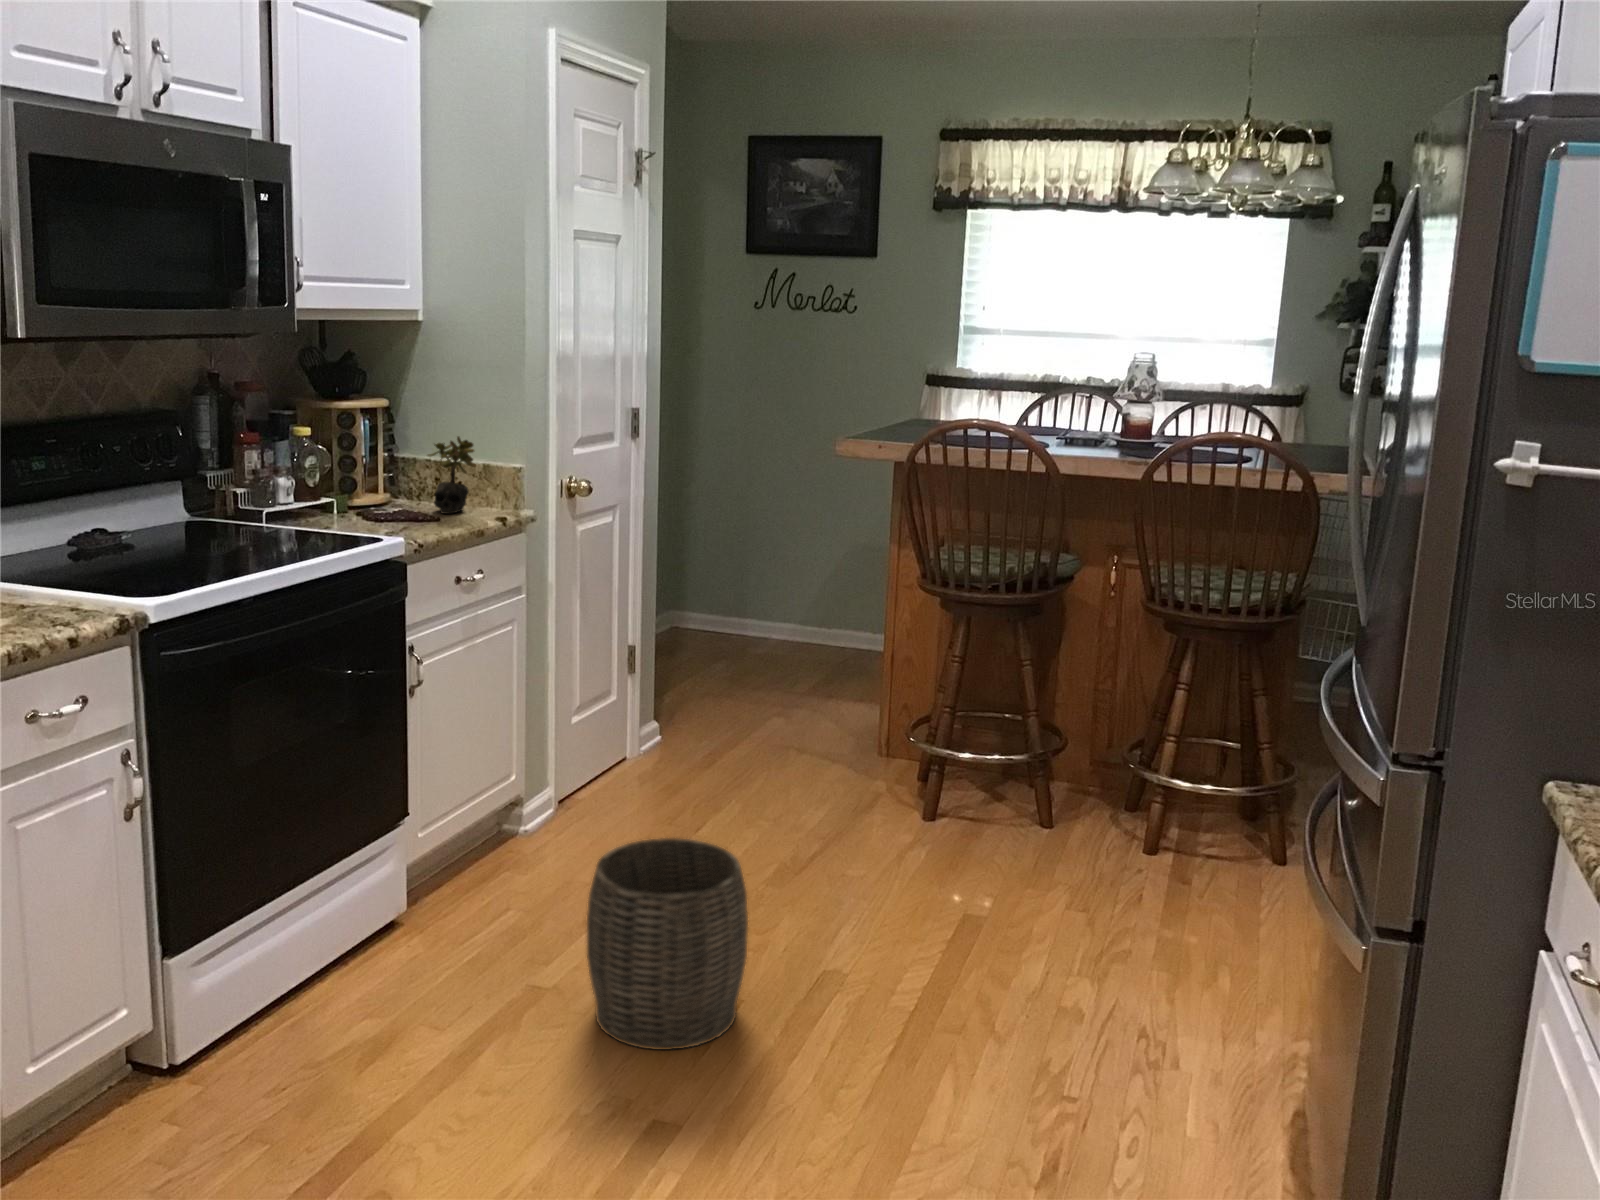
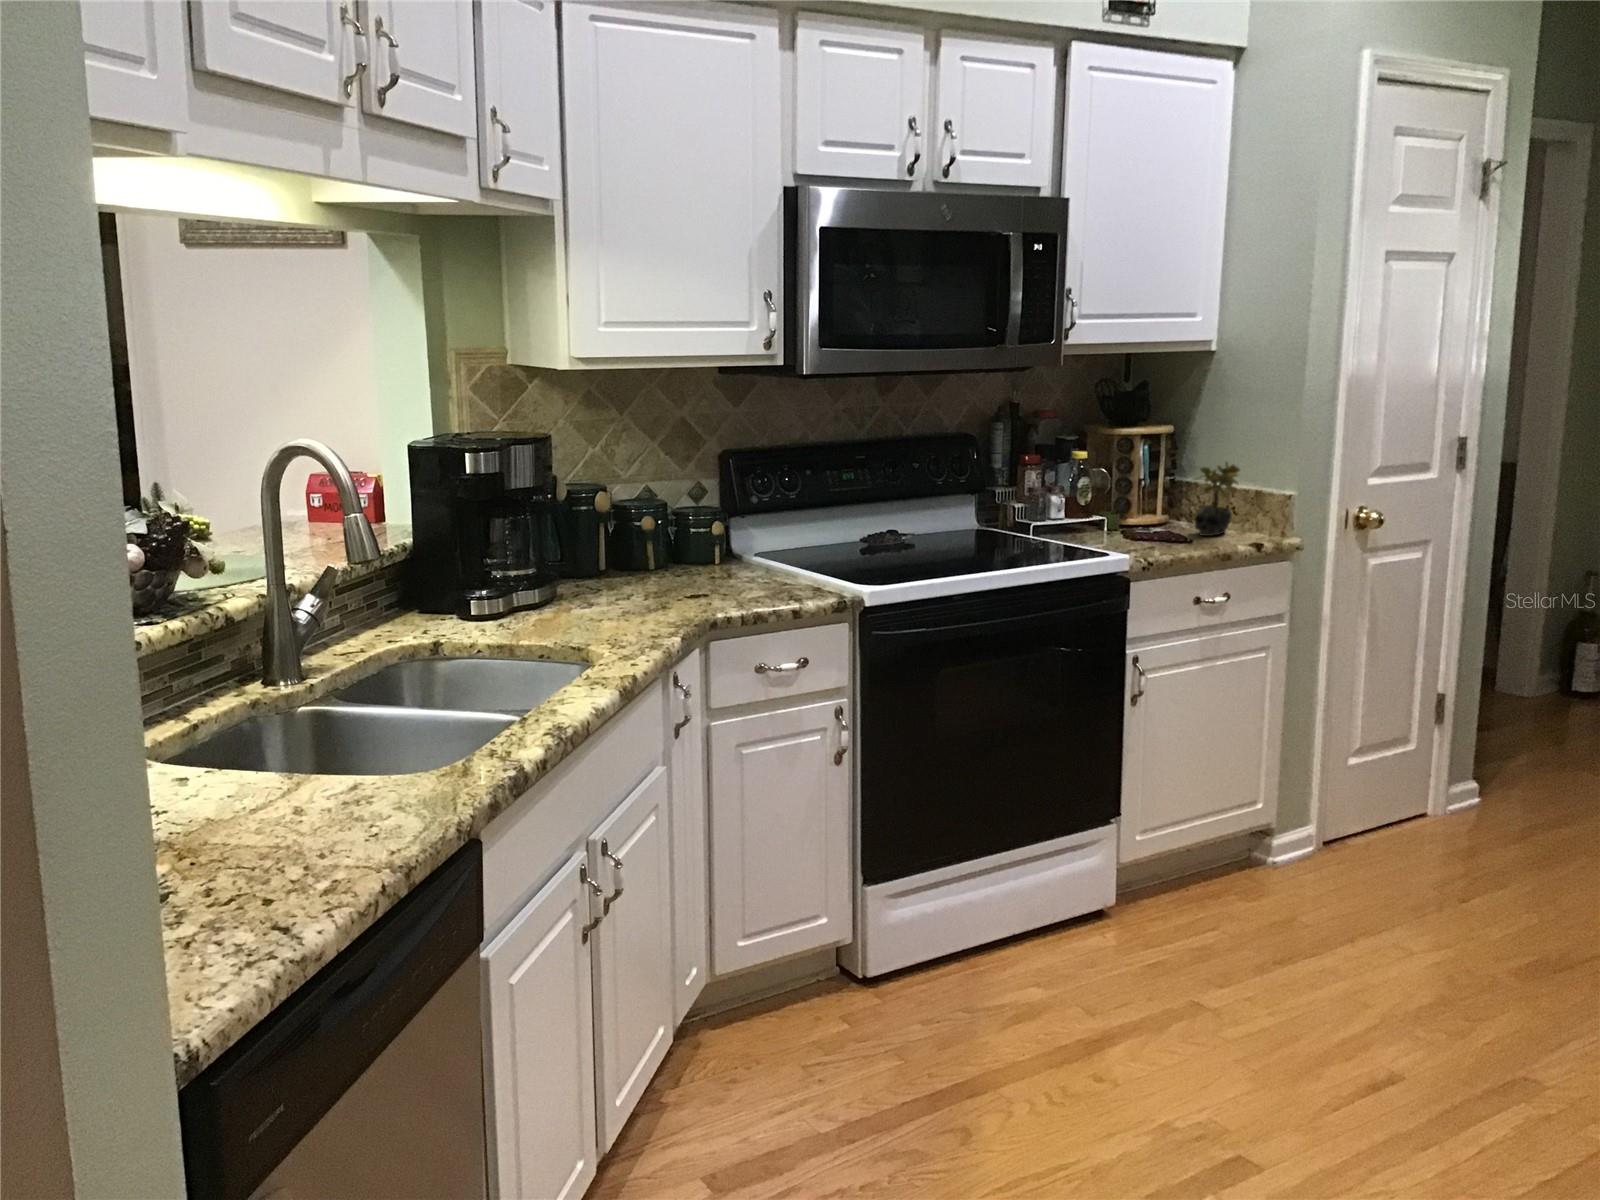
woven basket: present [587,838,748,1050] -> none [1236,886,1422,1120]

